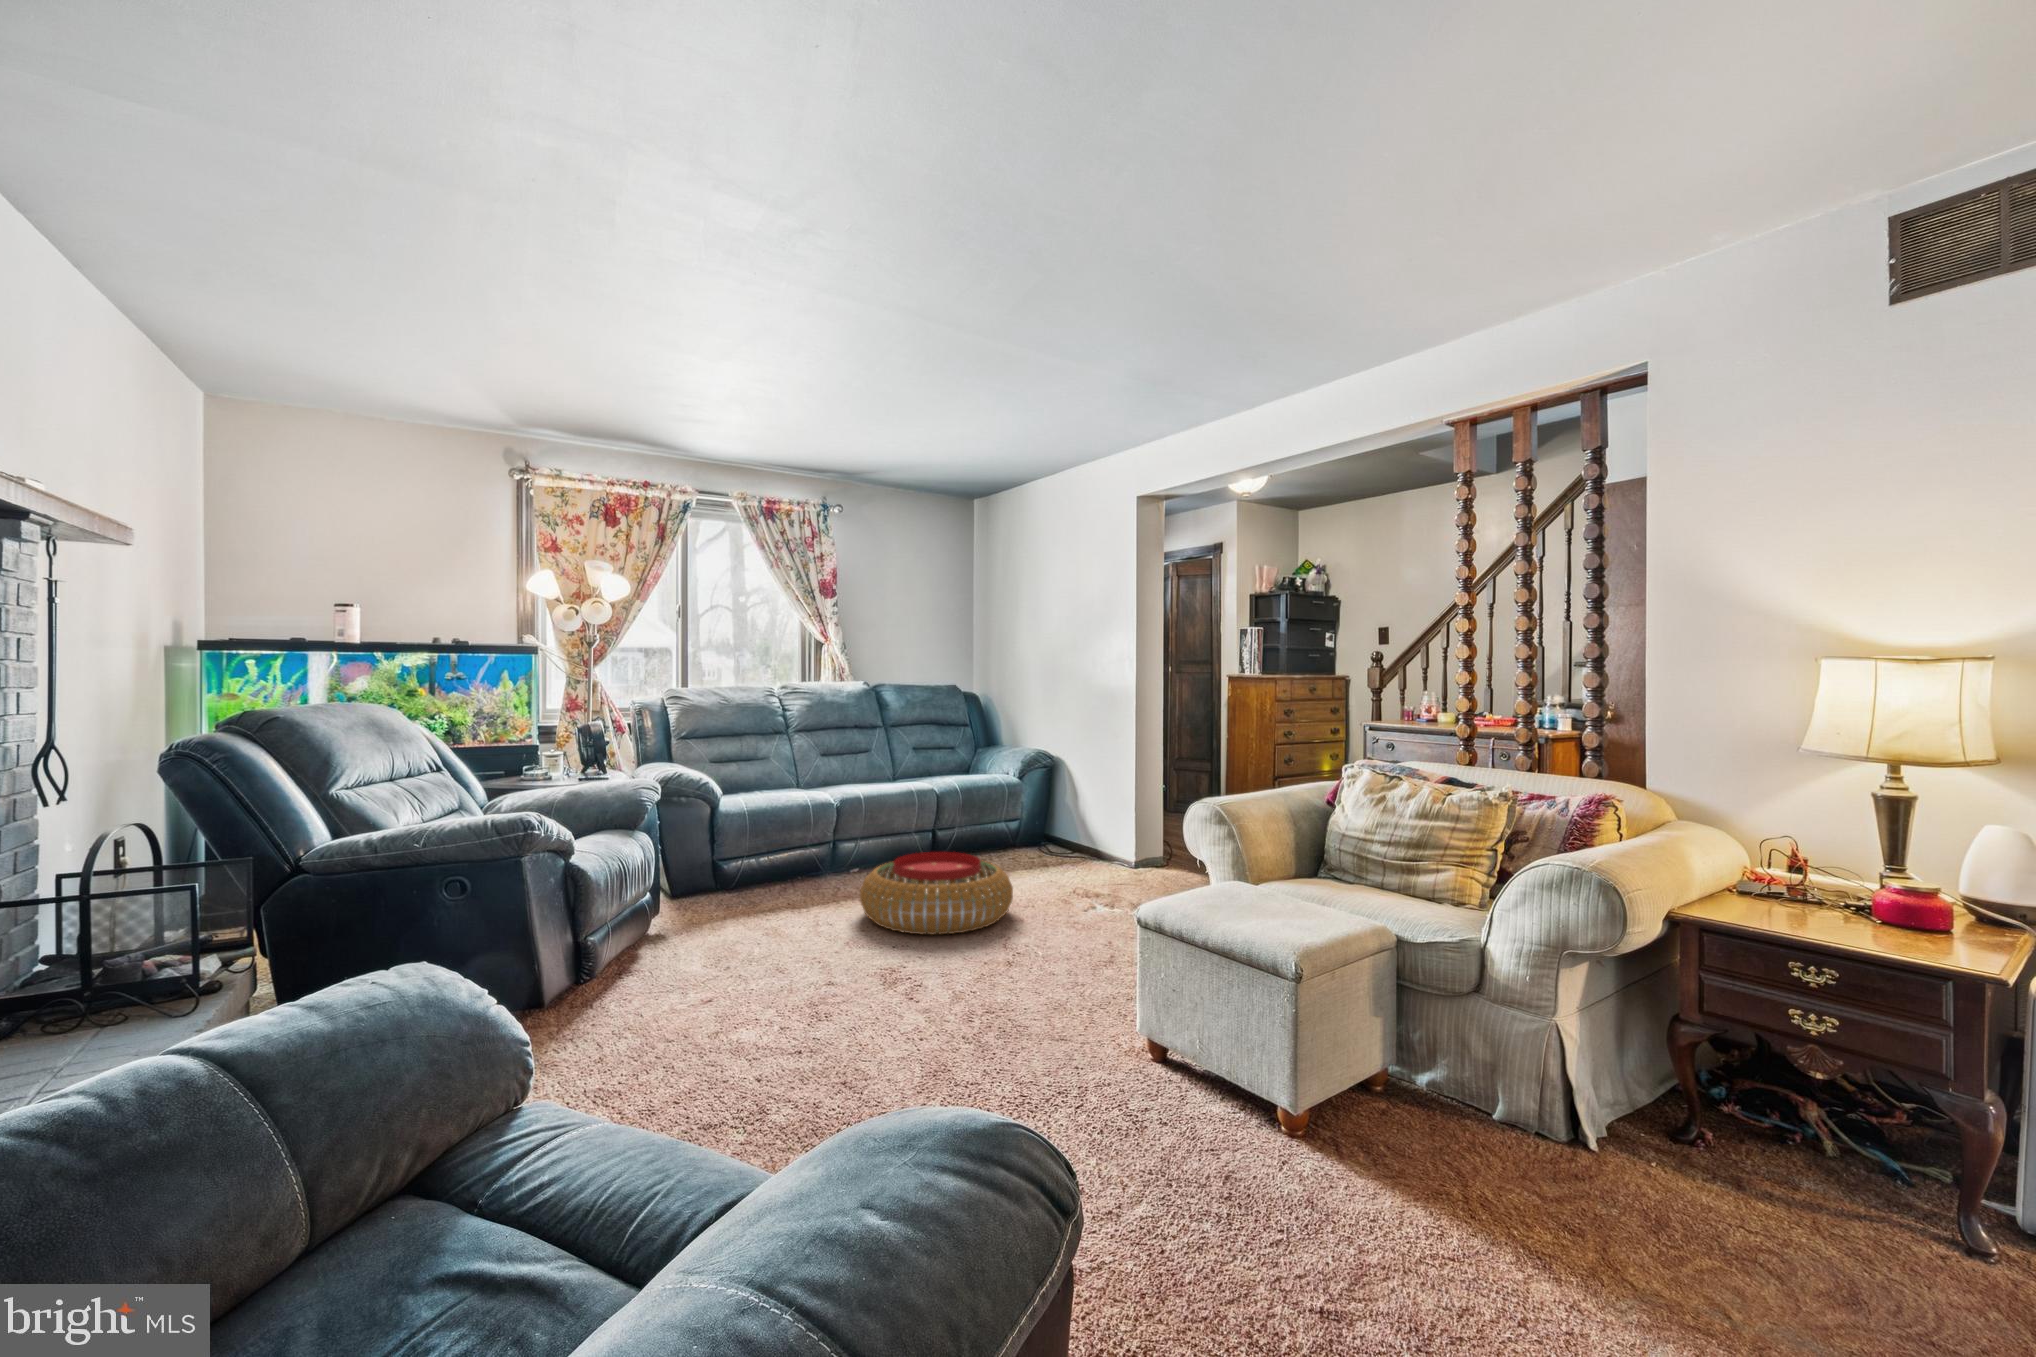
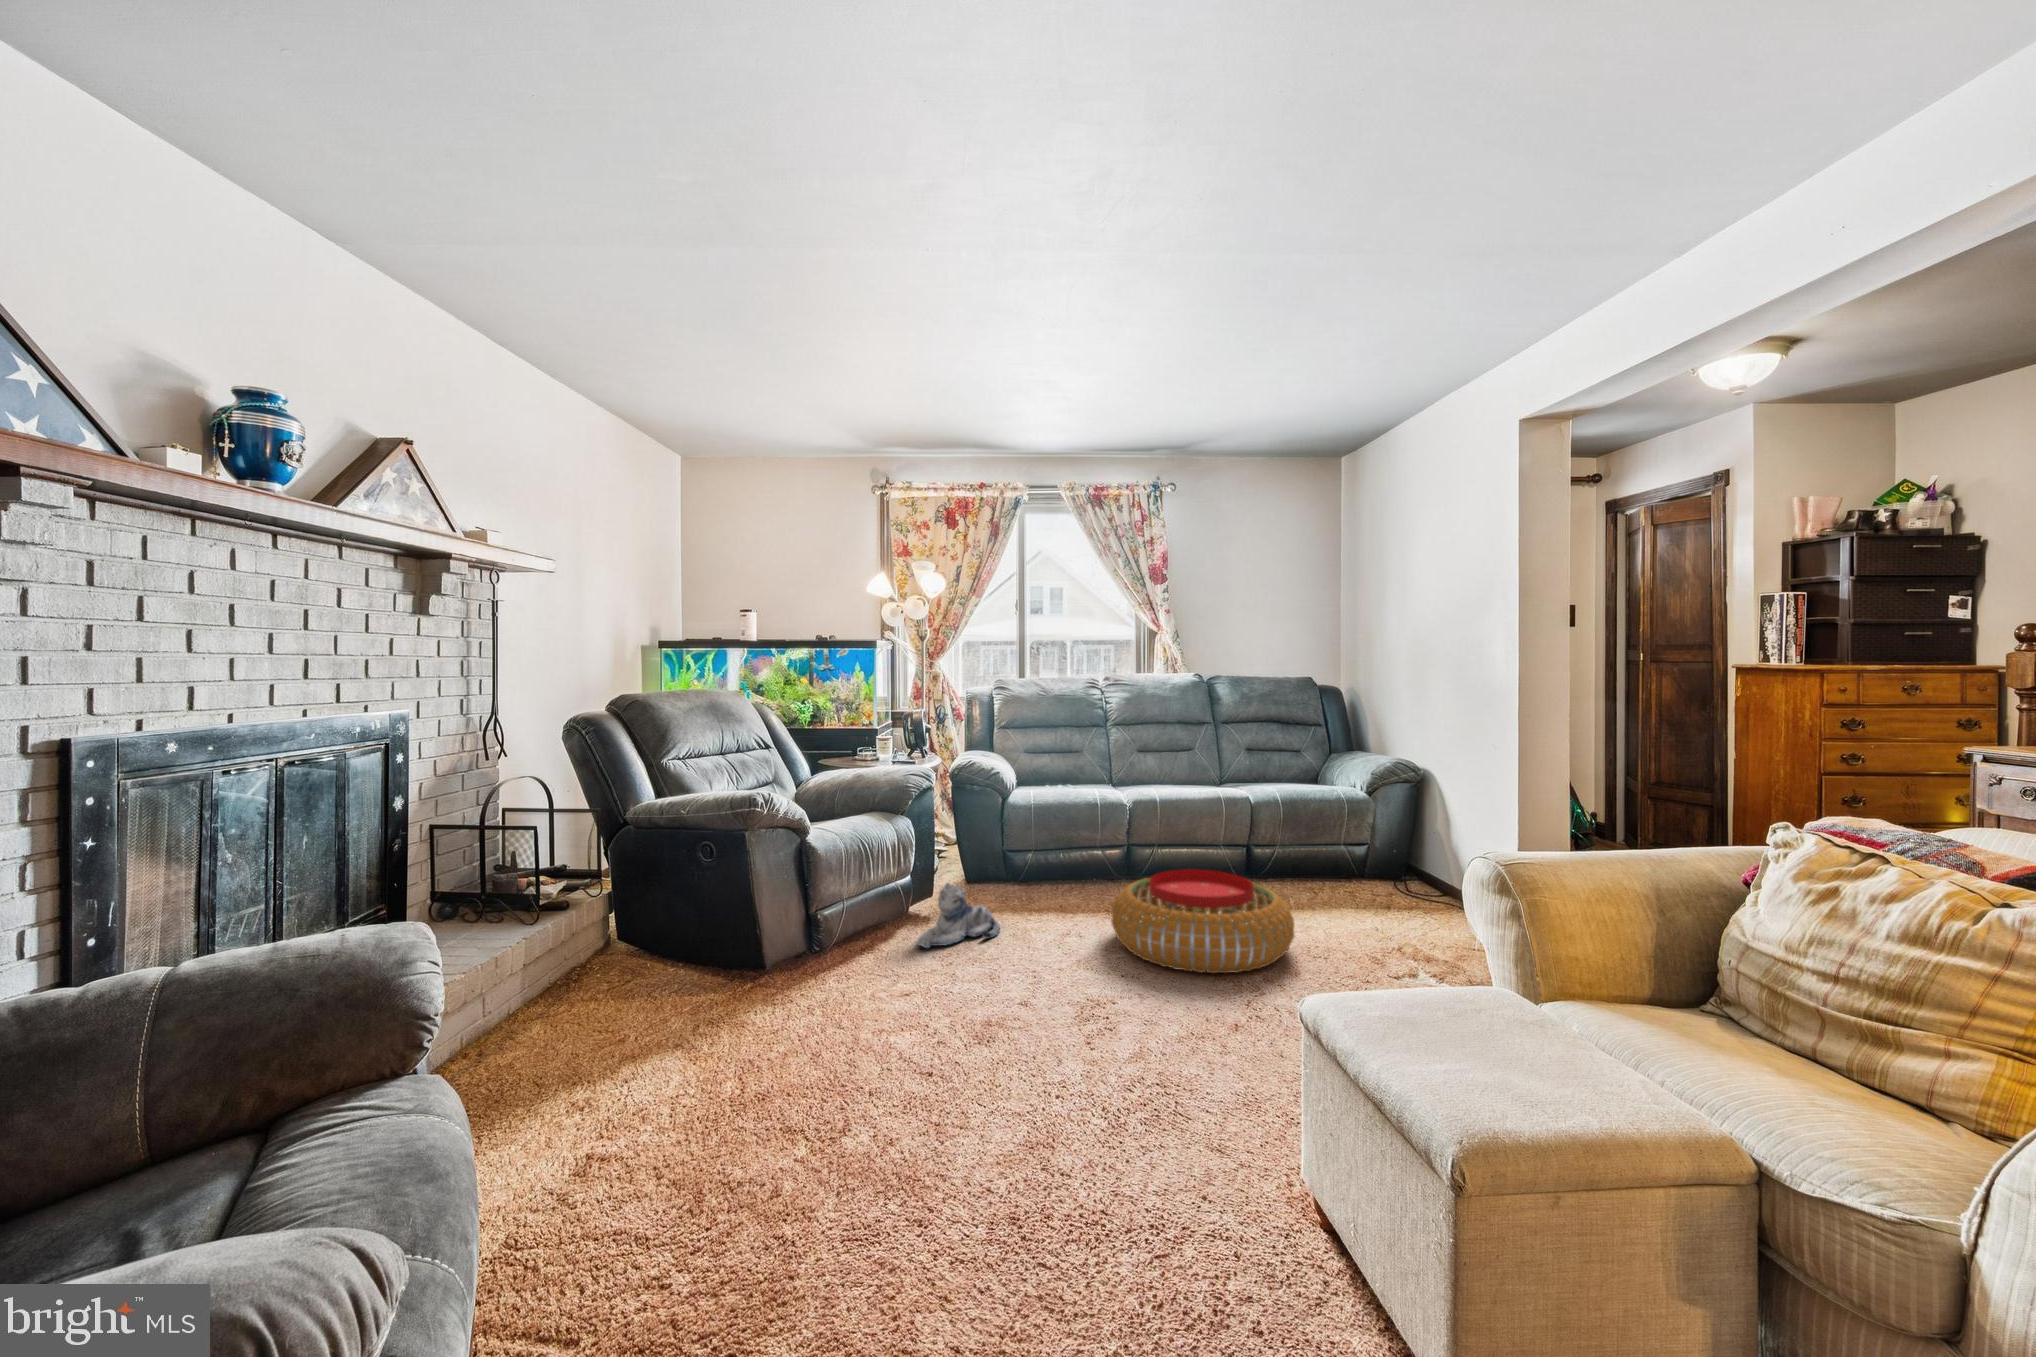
plush toy: none [682,891,754,957] -> present [916,883,1000,948]

